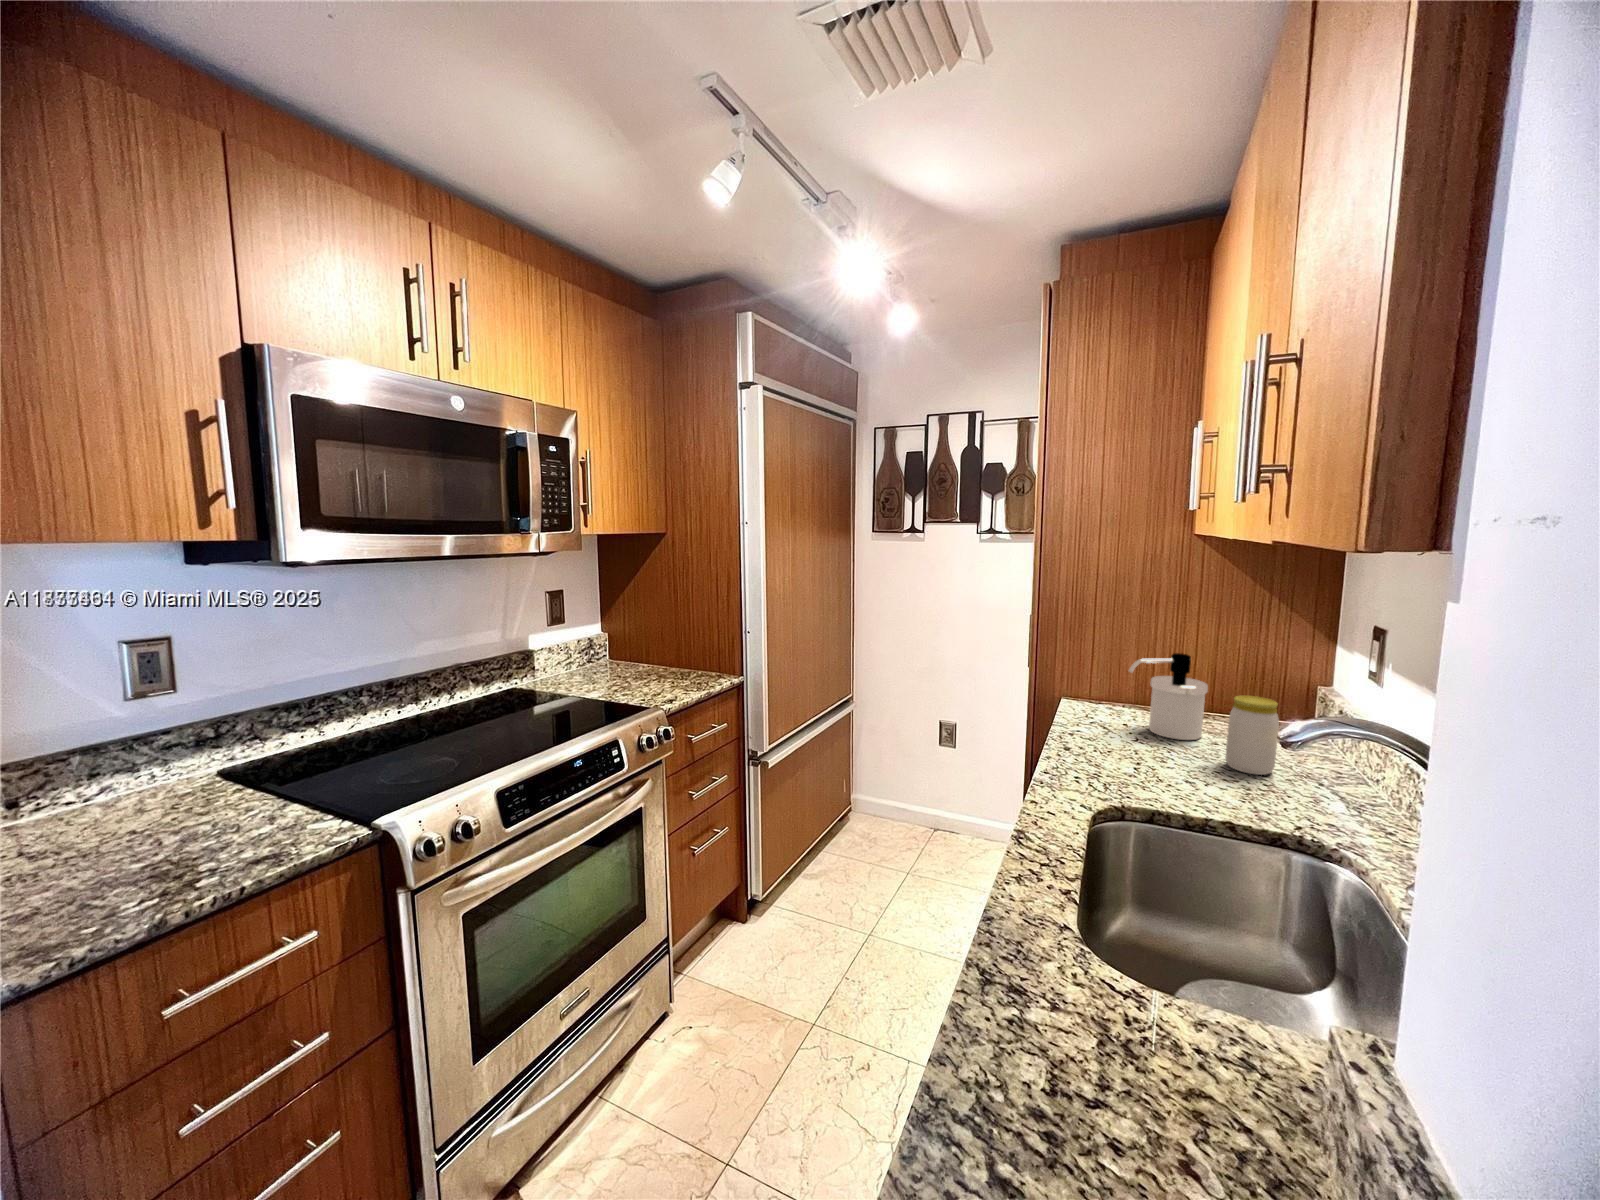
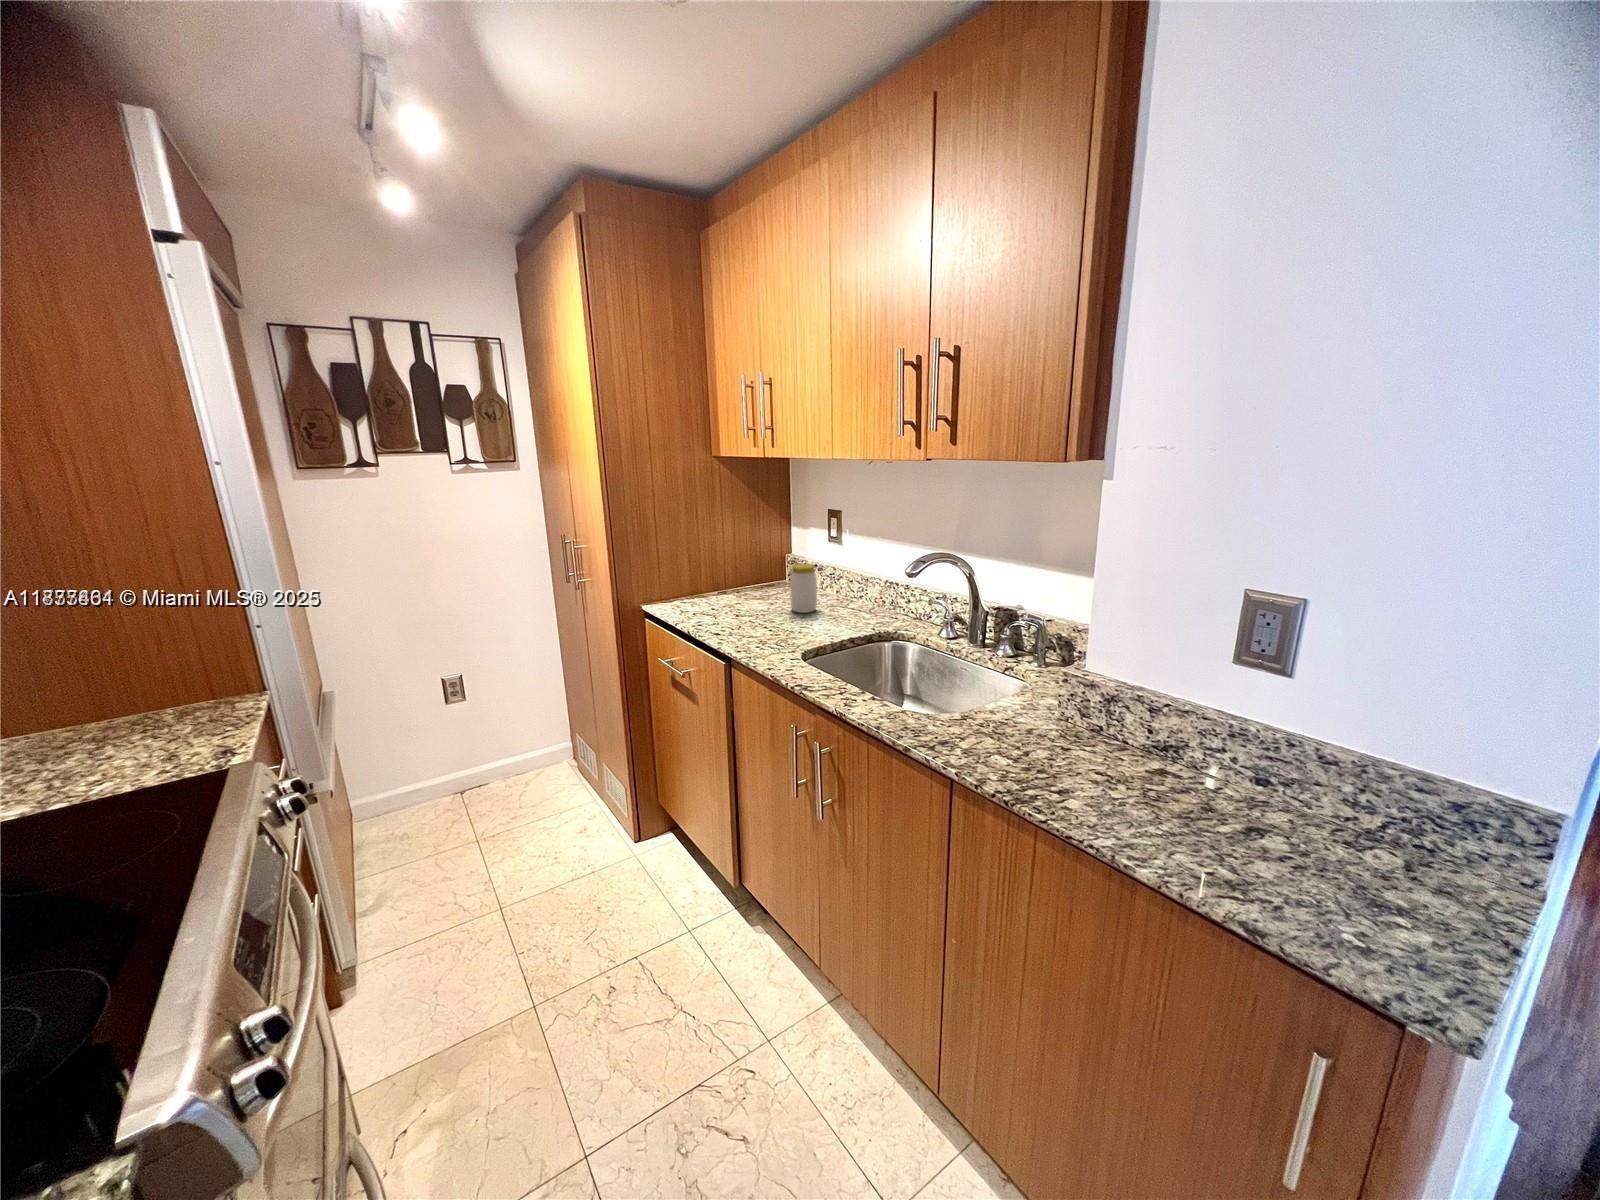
soap dispenser: present [1129,653,1208,740] -> none [718,546,757,608]

